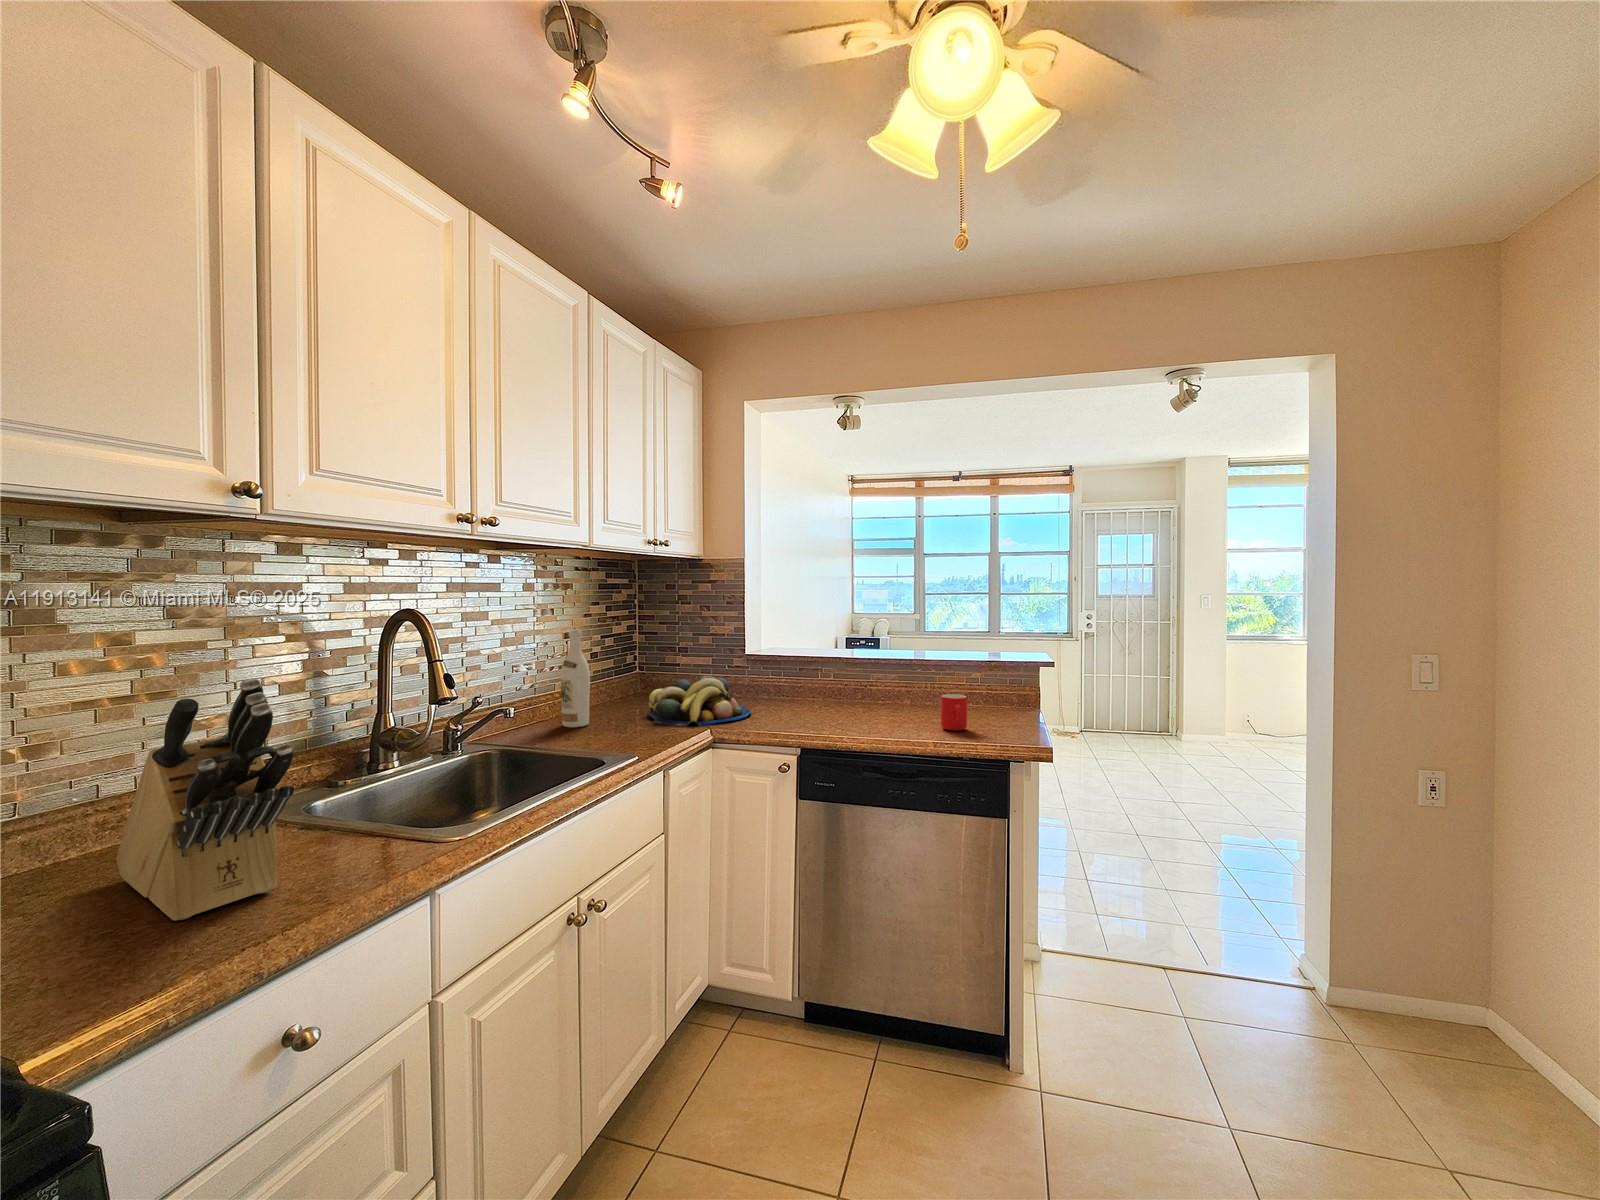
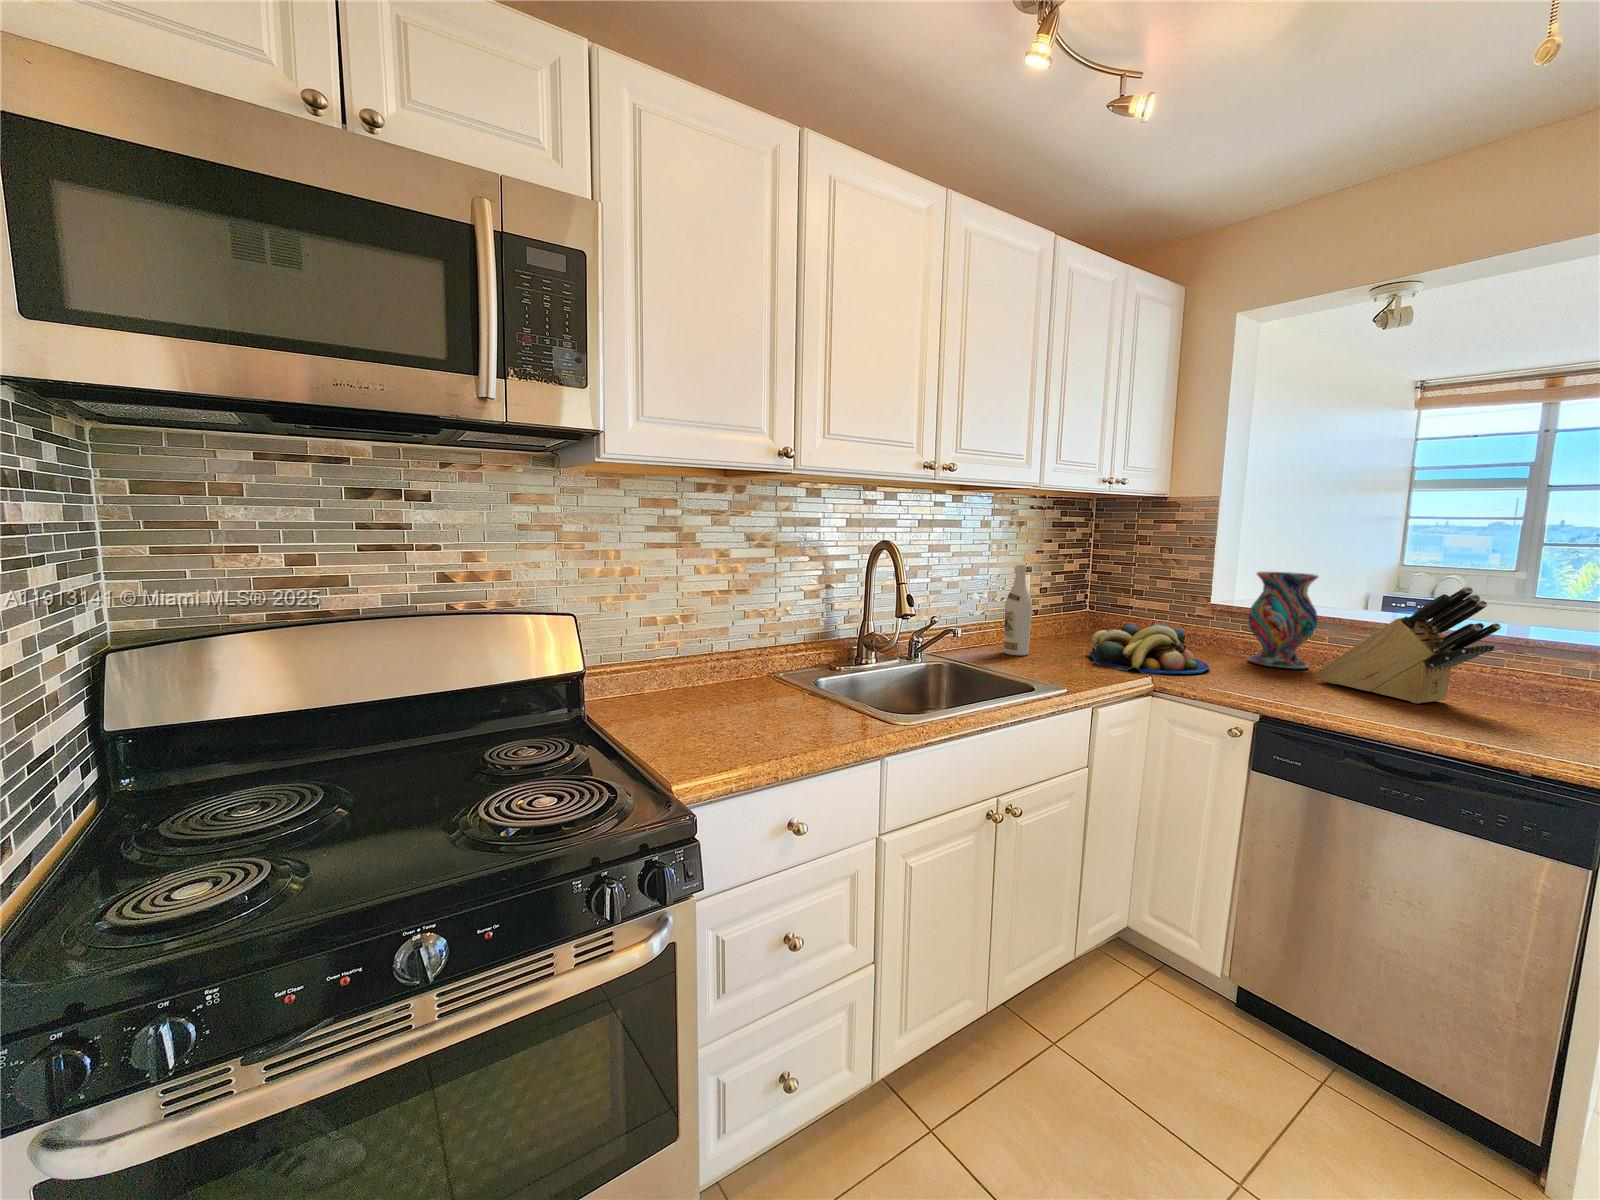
vase: none [771,623,817,703] -> present [1248,572,1318,669]
knife block: present [116,678,294,921] -> present [1317,587,1501,704]
mug: present [941,694,967,731] -> none [1502,687,1560,739]

